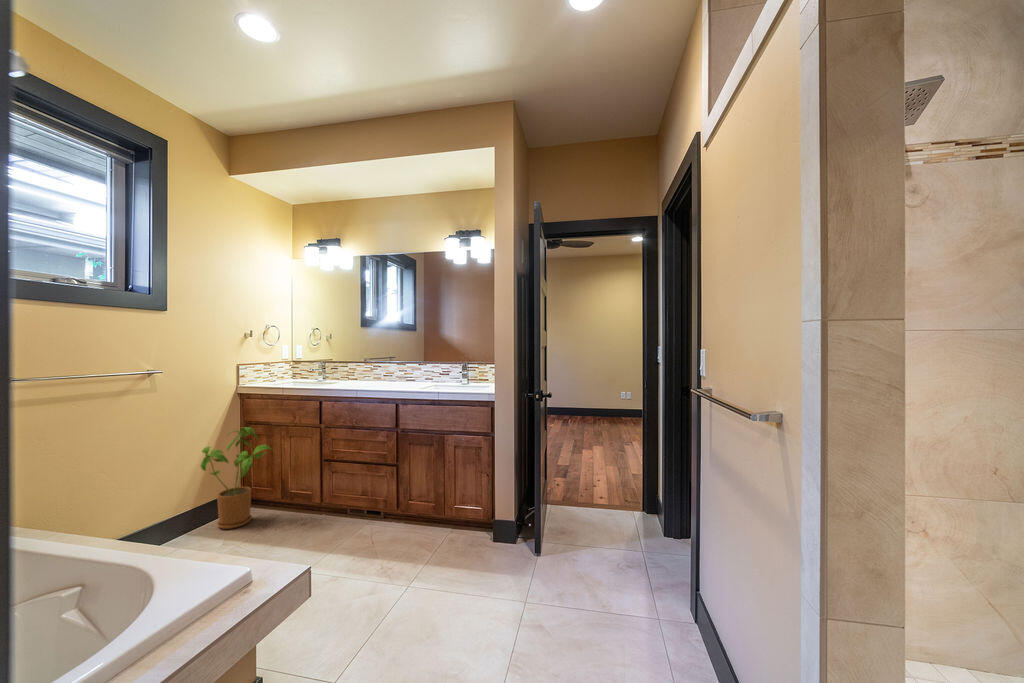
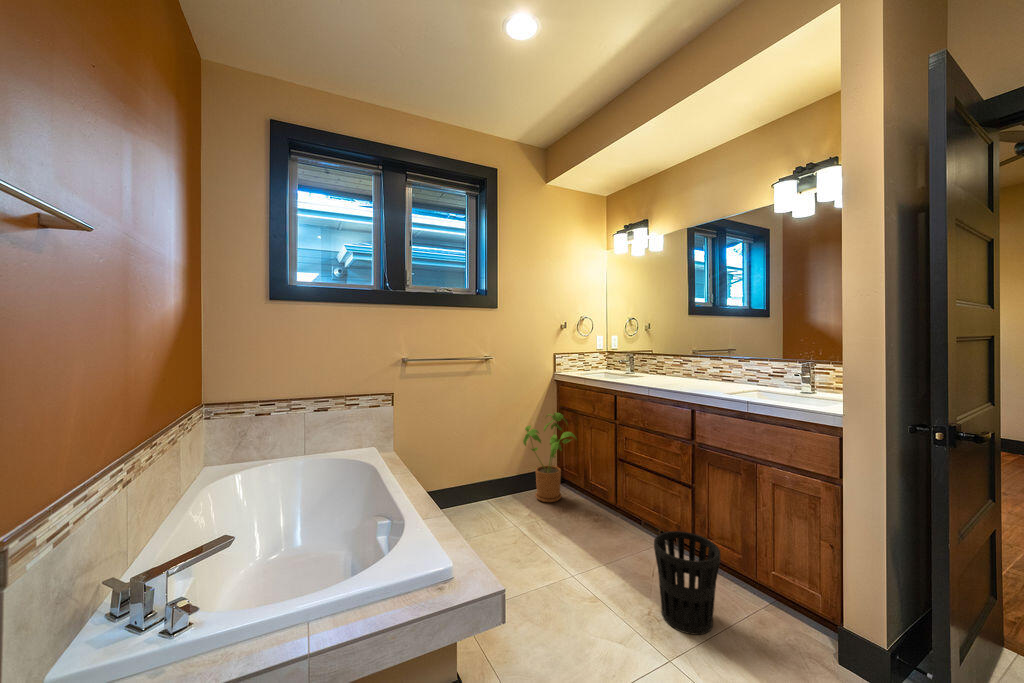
wastebasket: none [381,498,431,574] -> present [654,531,721,635]

